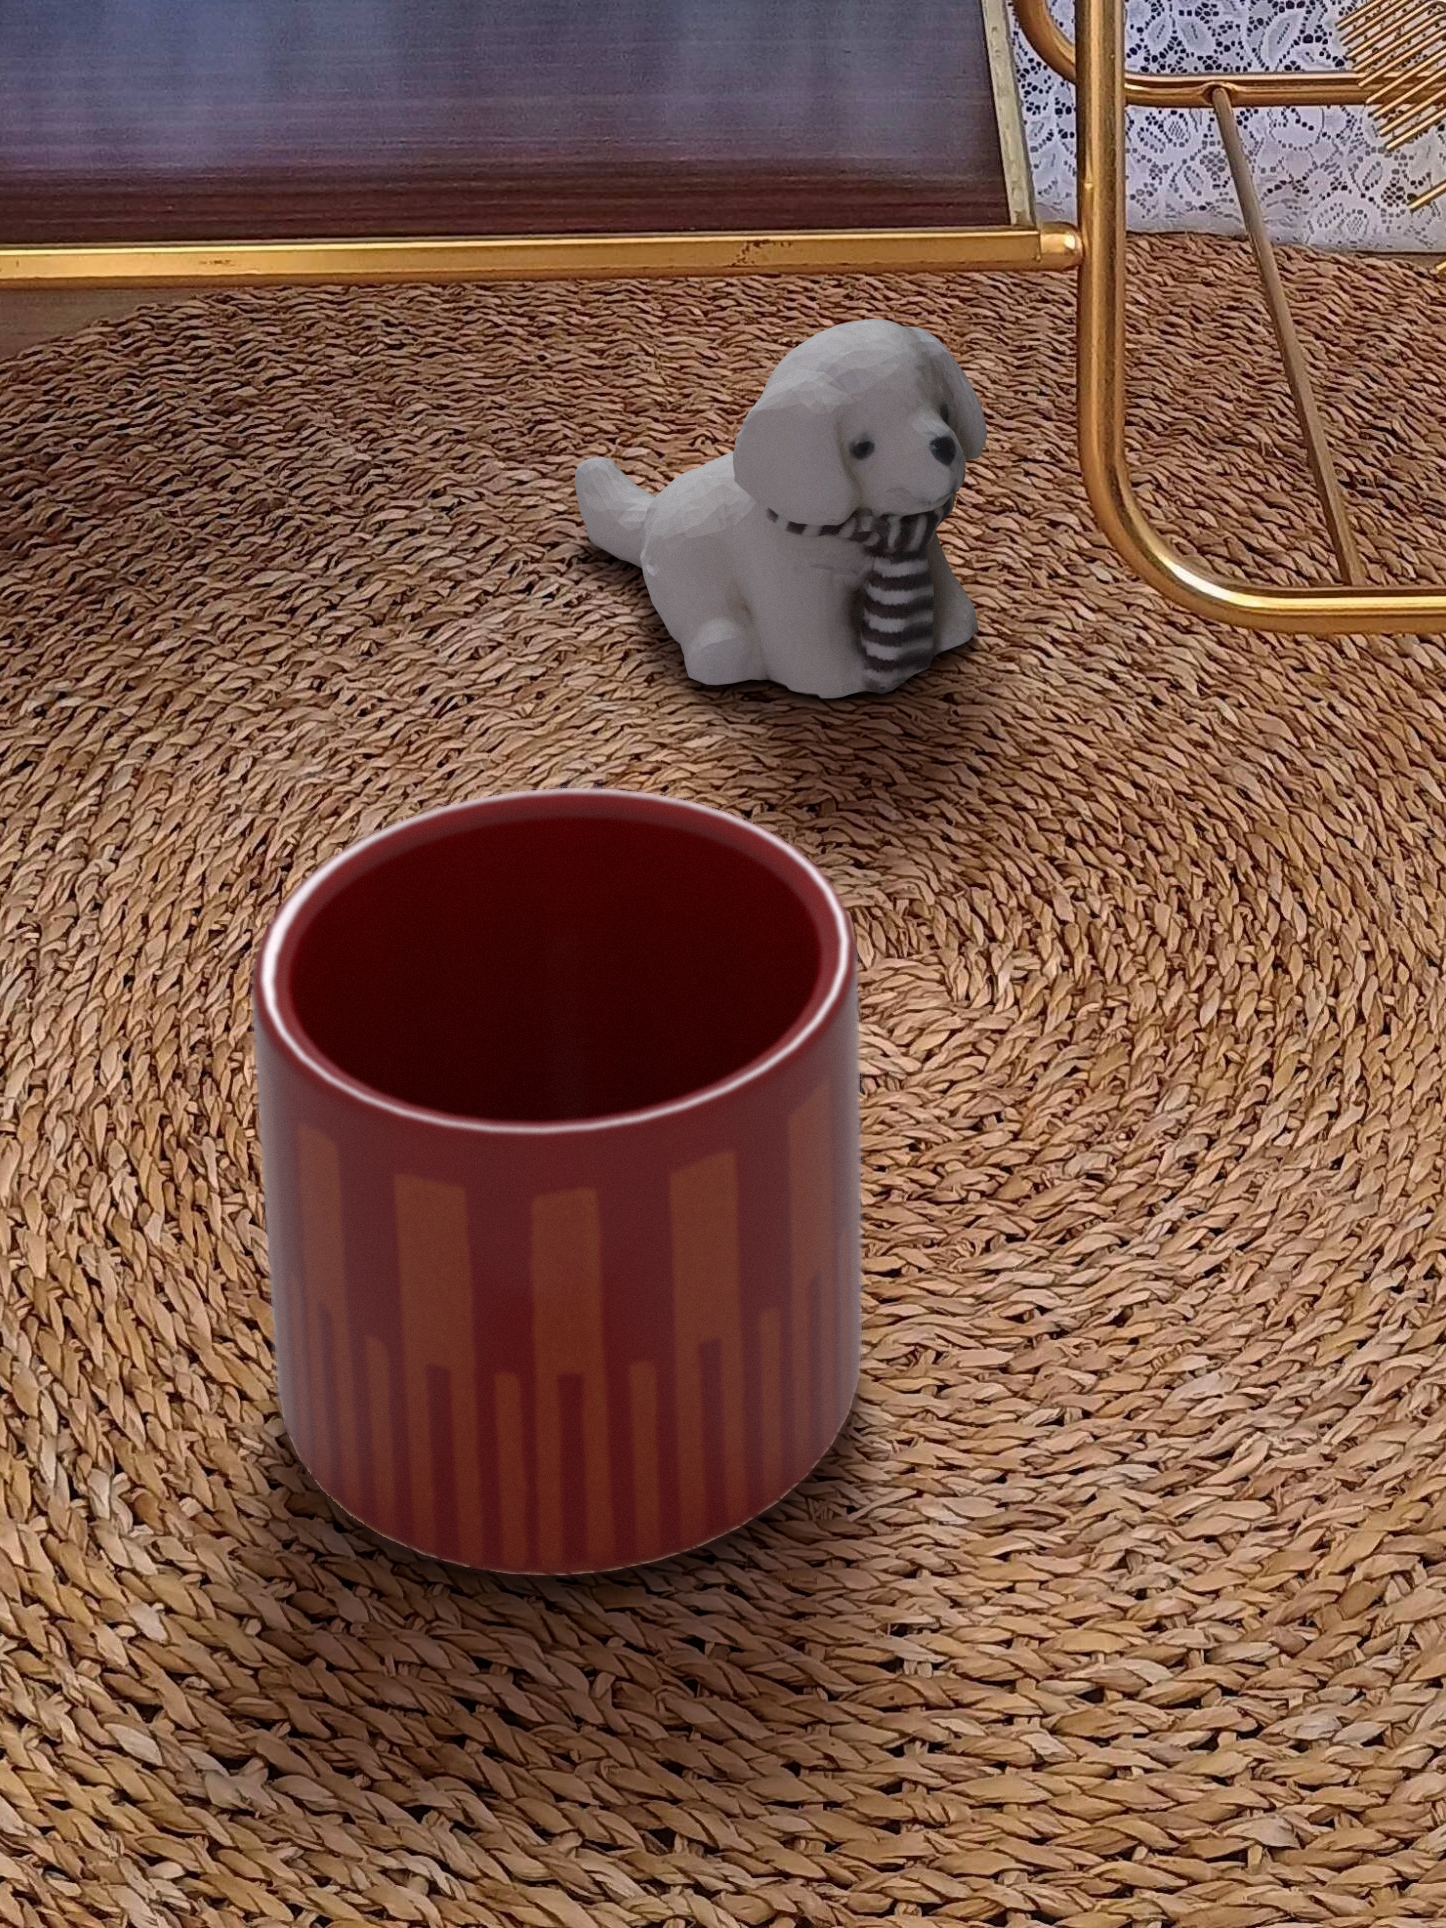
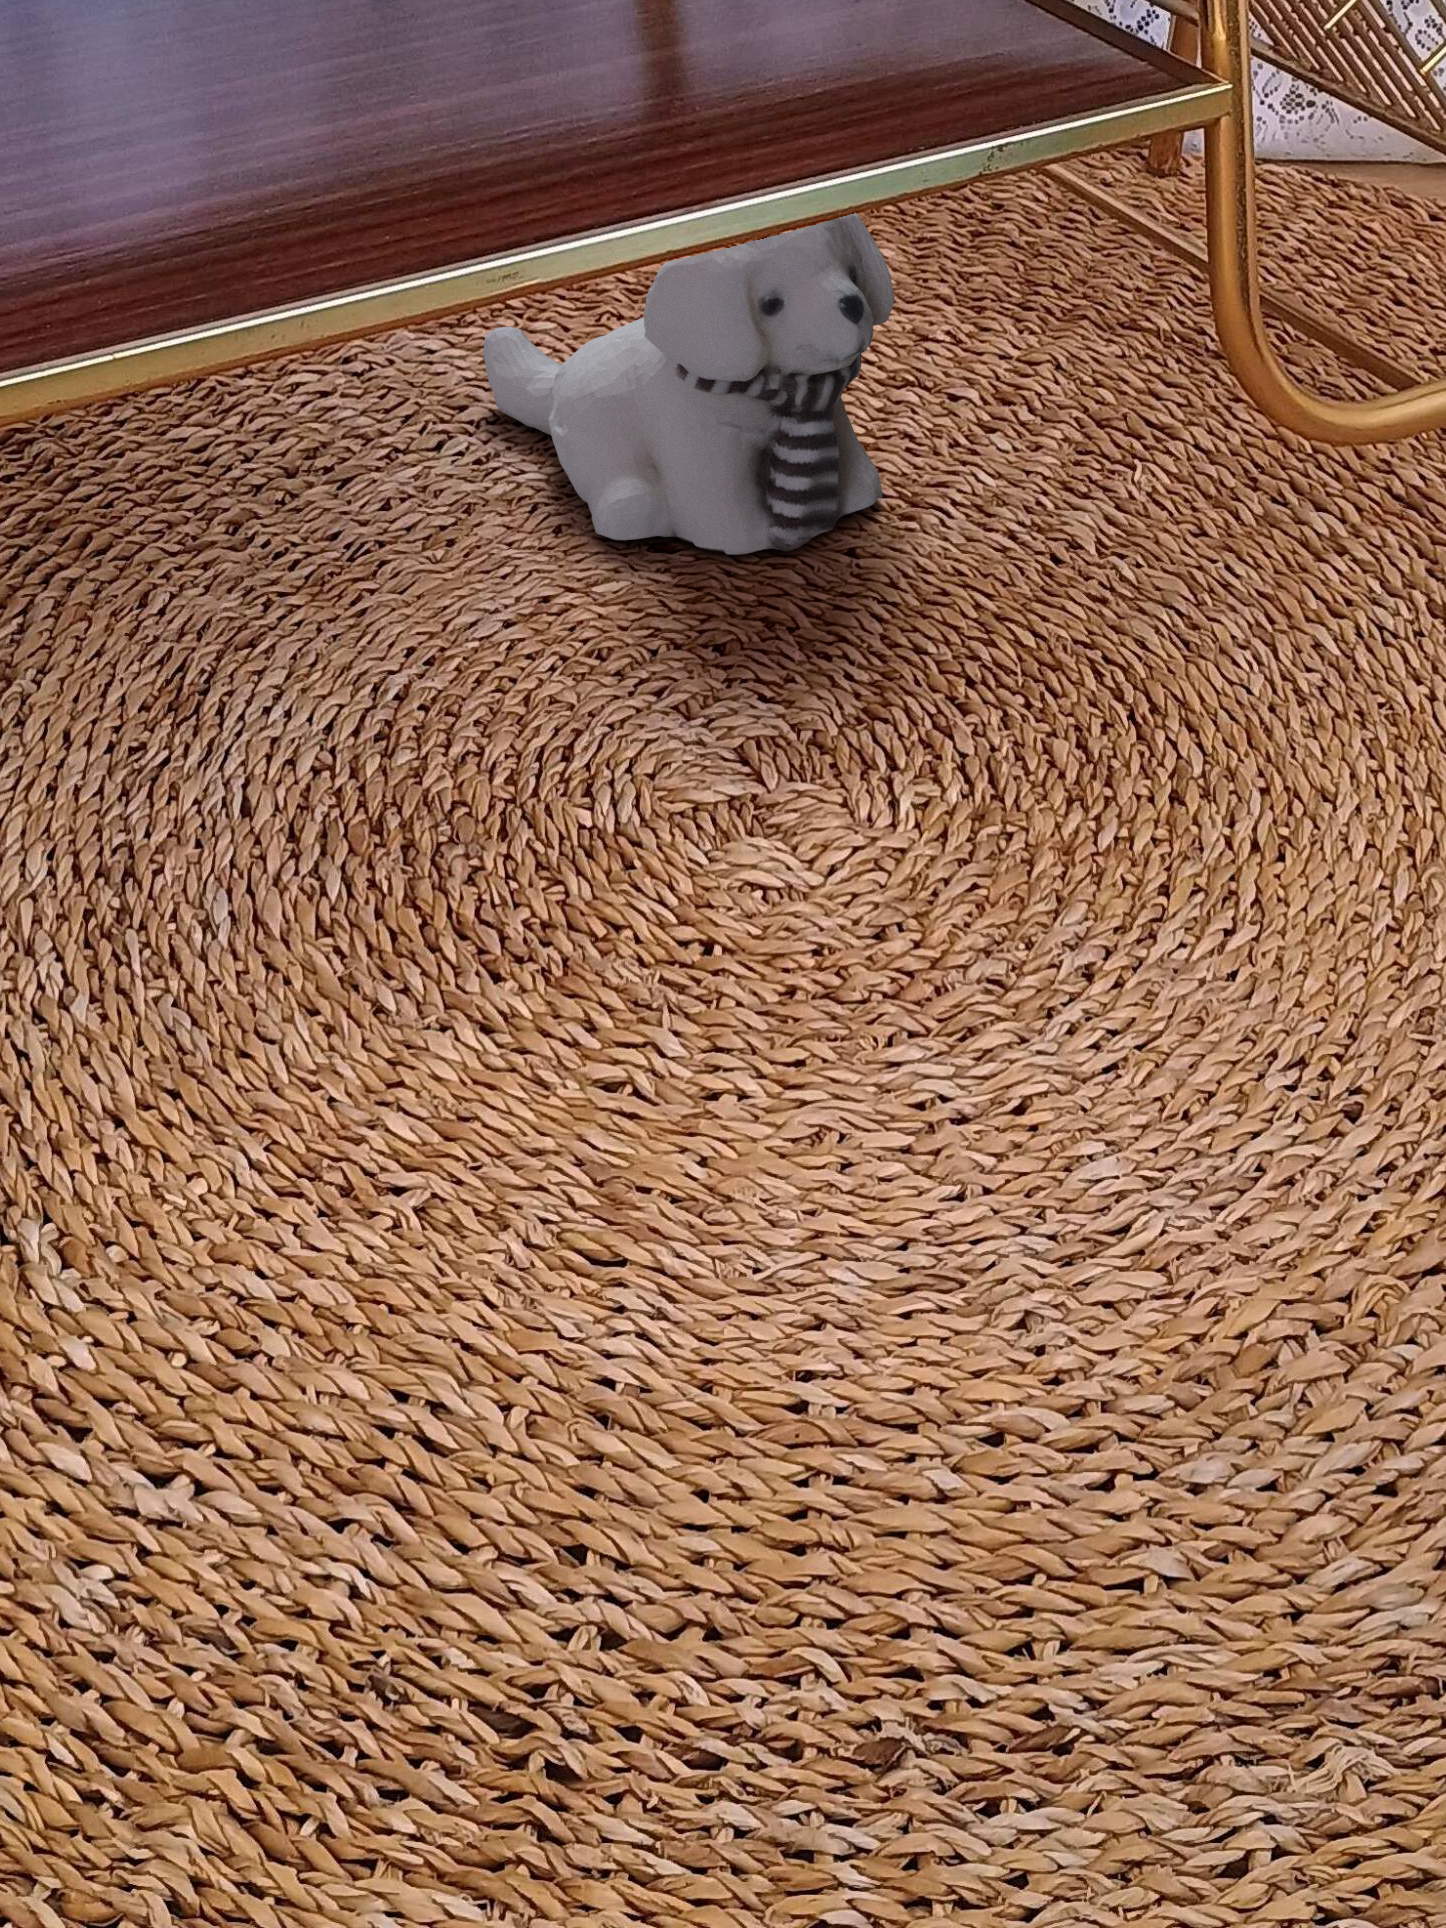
planter: present [252,788,862,1576] -> none [188,582,772,1317]

